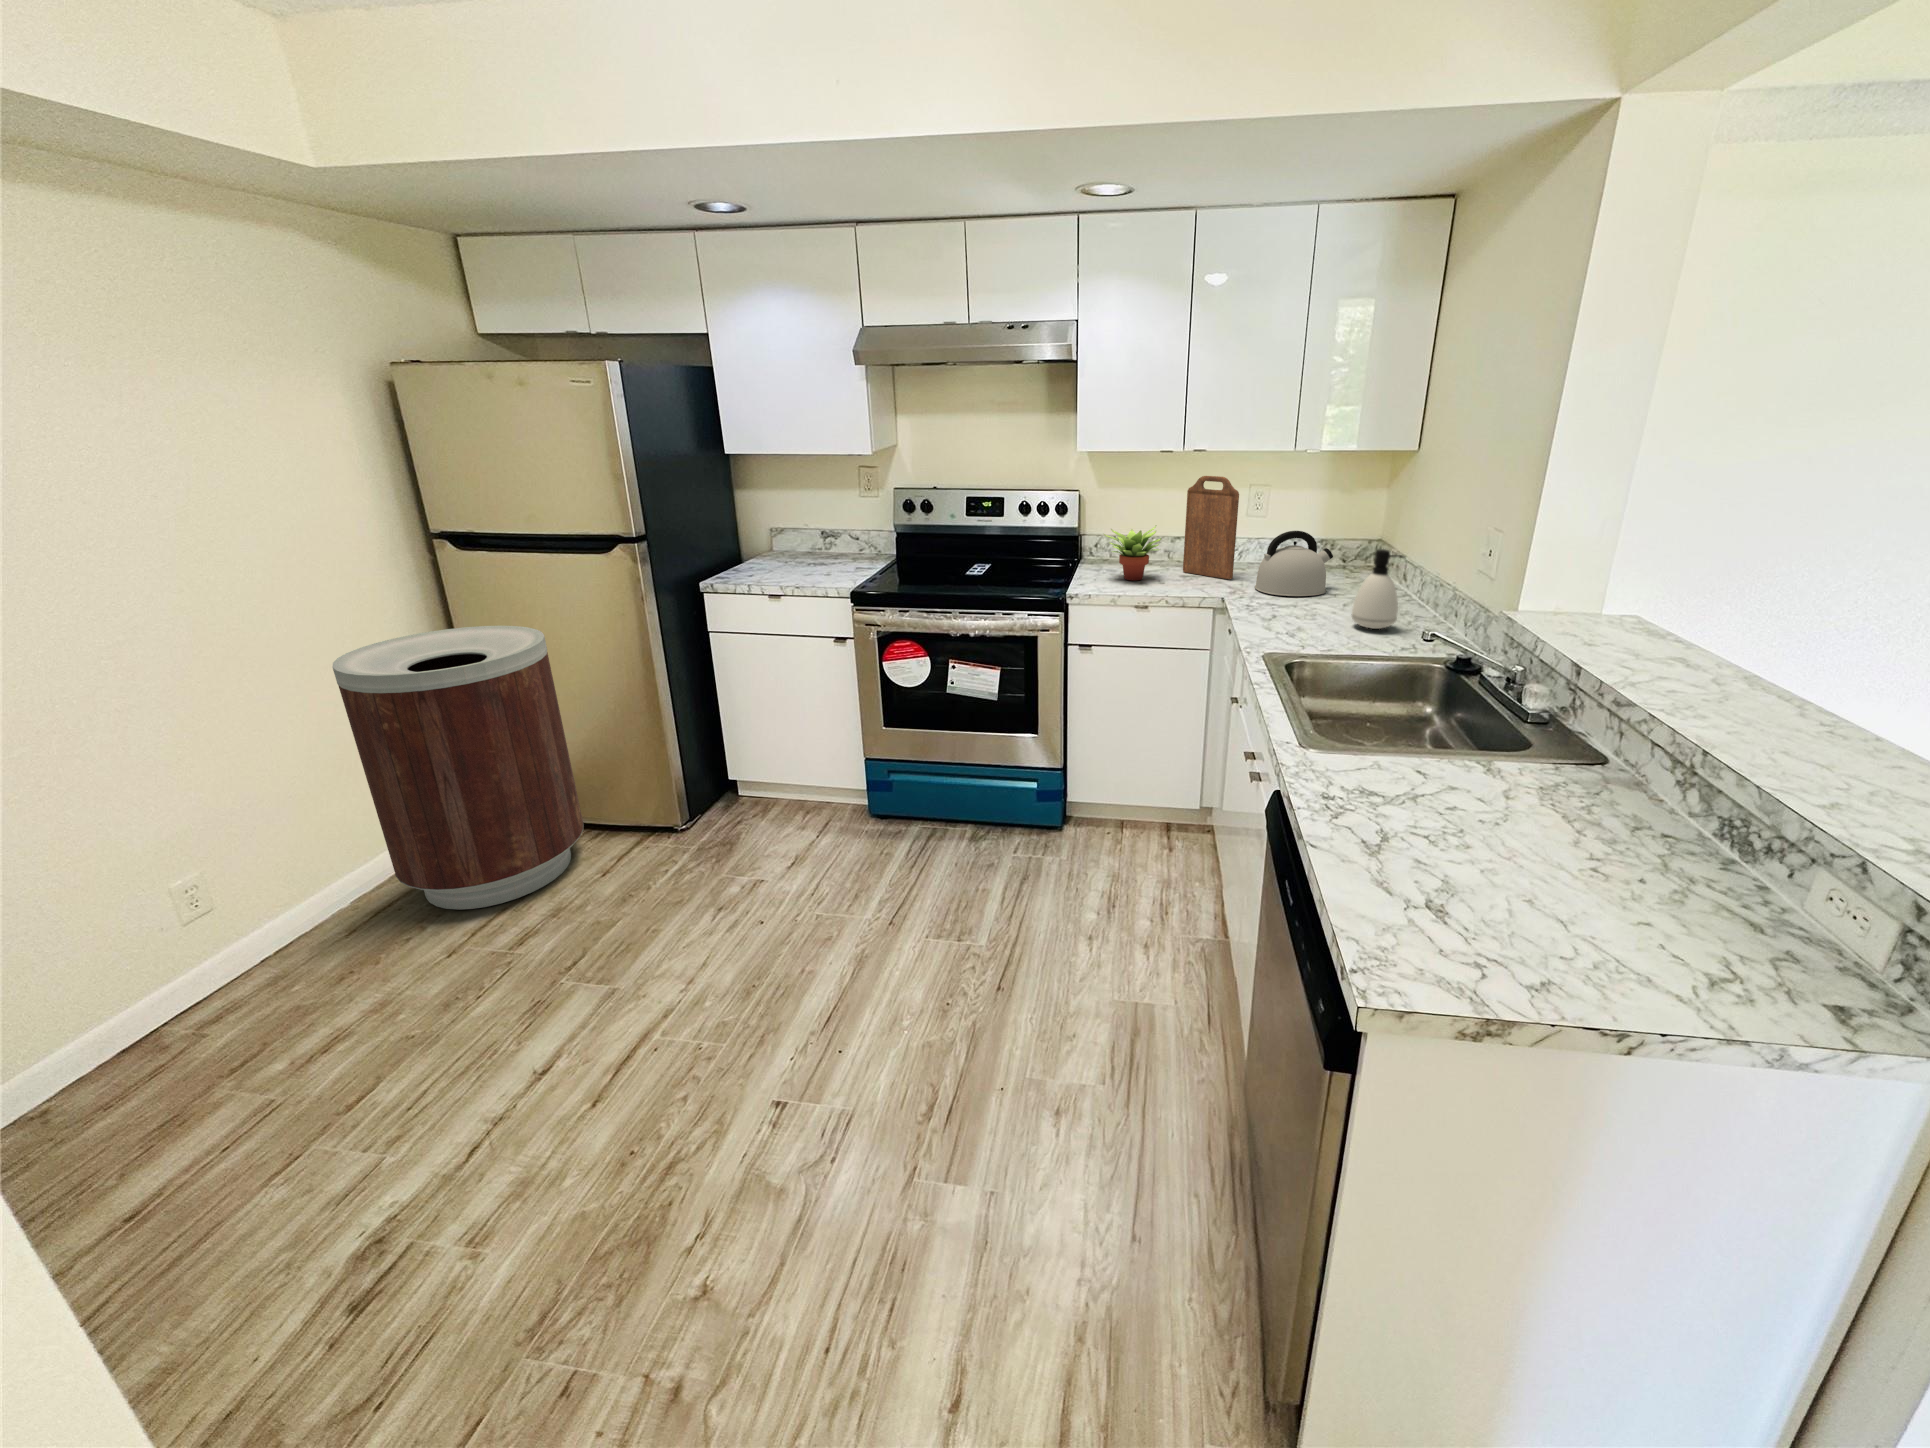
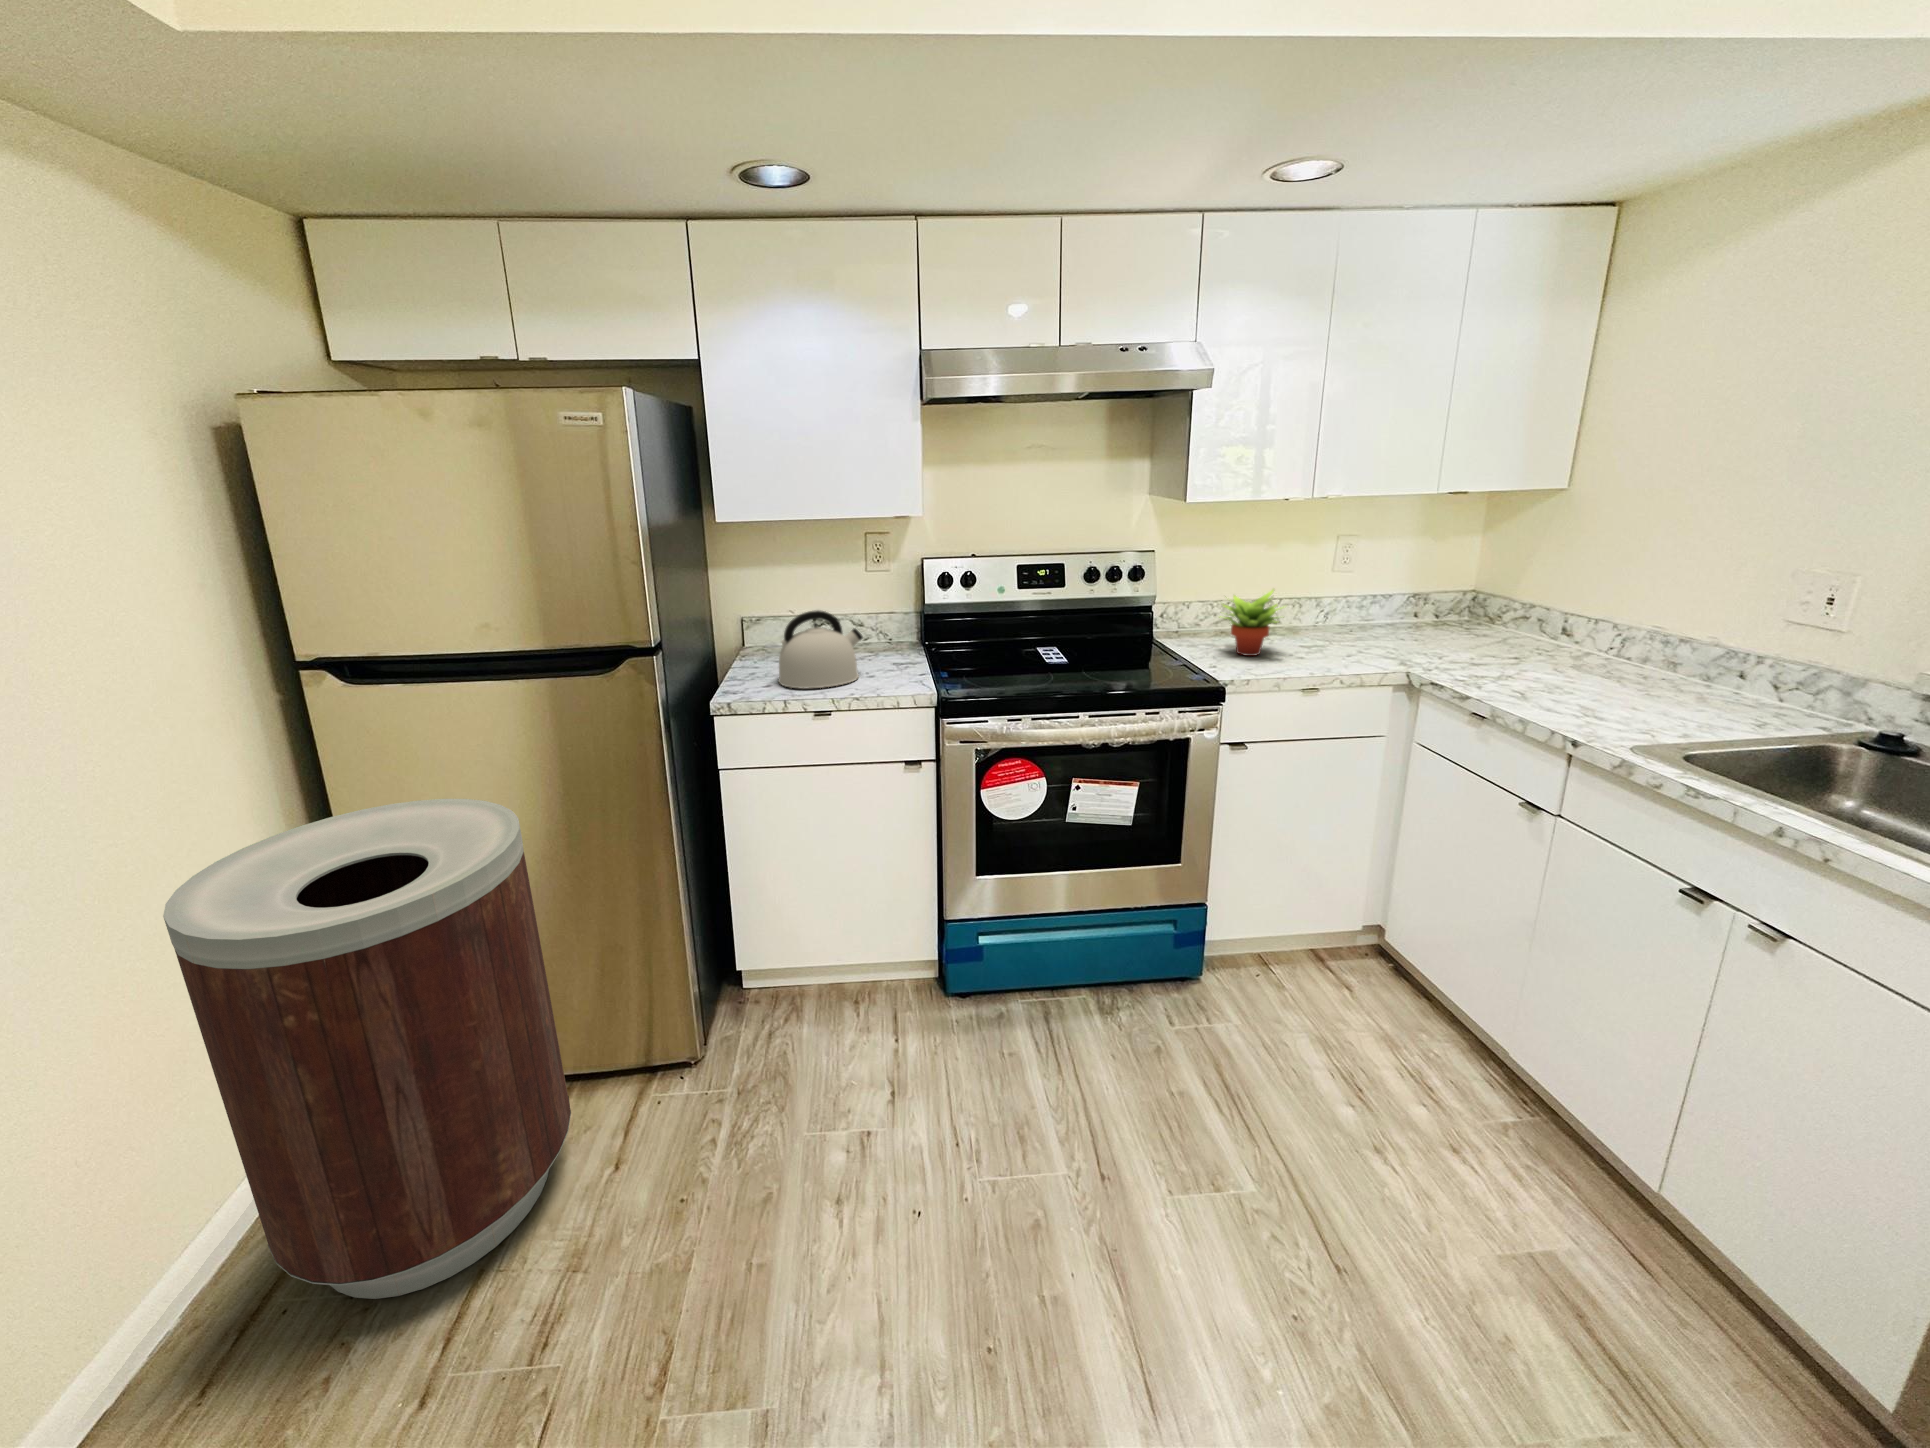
cutting board: present [1183,476,1239,579] -> none [1284,528,1368,646]
kettle: present [1255,531,1333,596] -> present [779,610,863,689]
soap dispenser: present [1351,549,1405,629] -> none [1609,603,1696,697]

